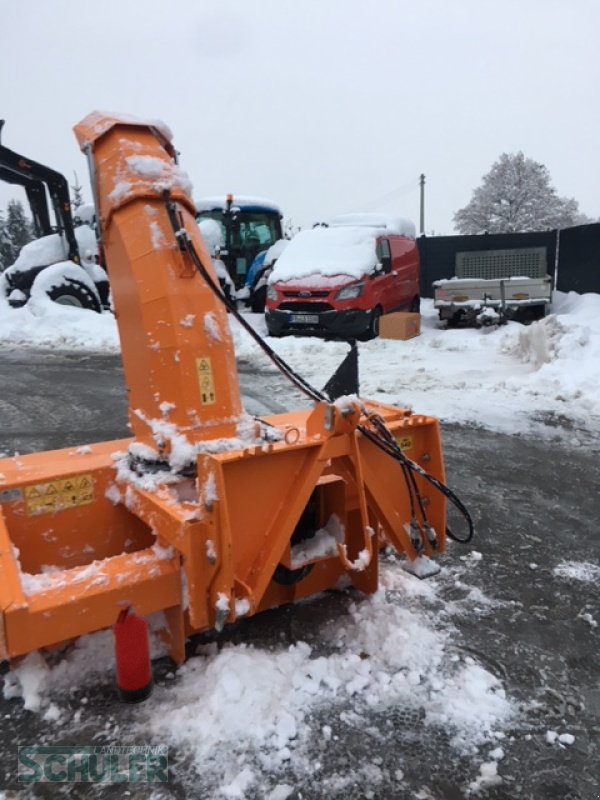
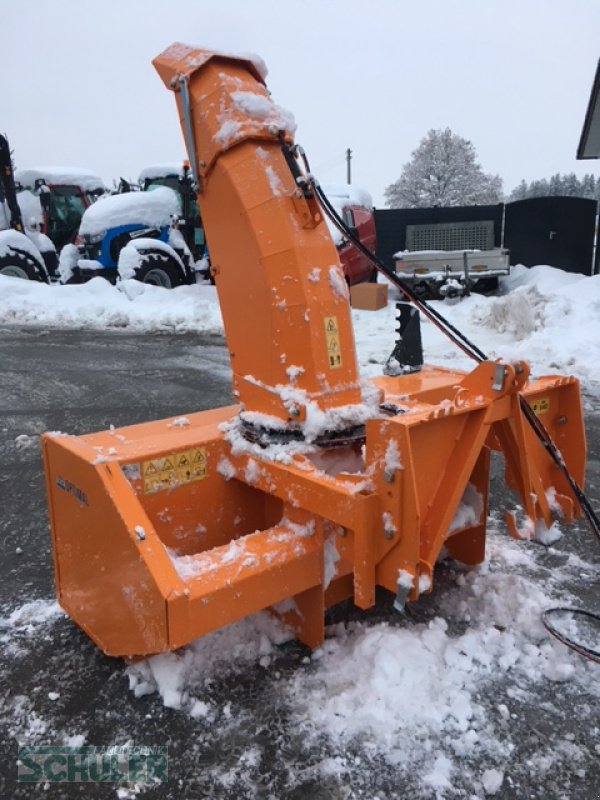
fire extinguisher: present [112,600,154,703] -> none [260,574,301,693]

